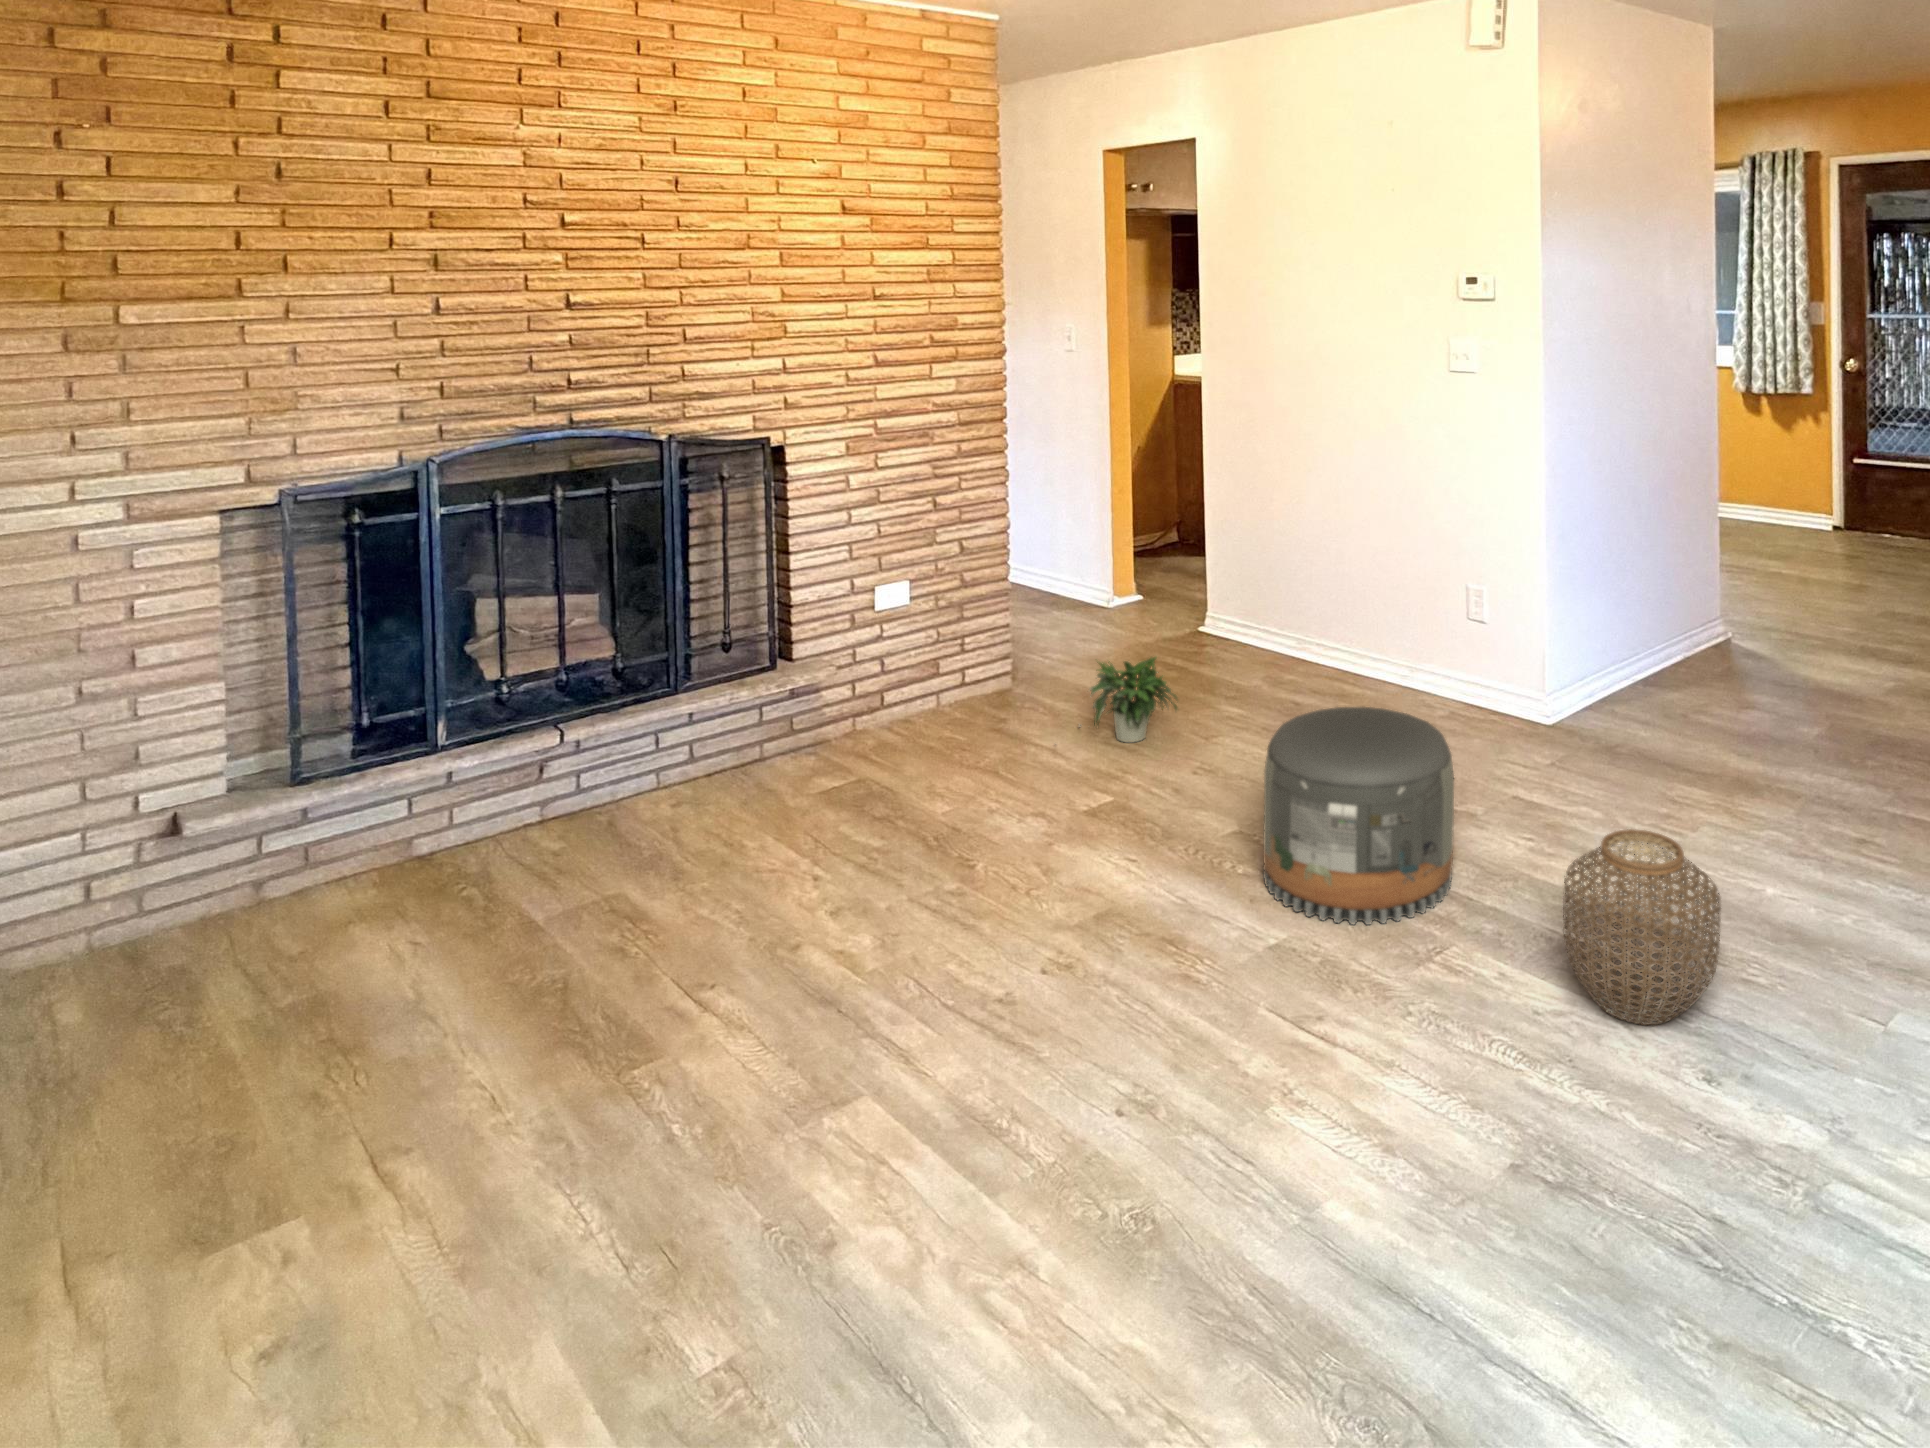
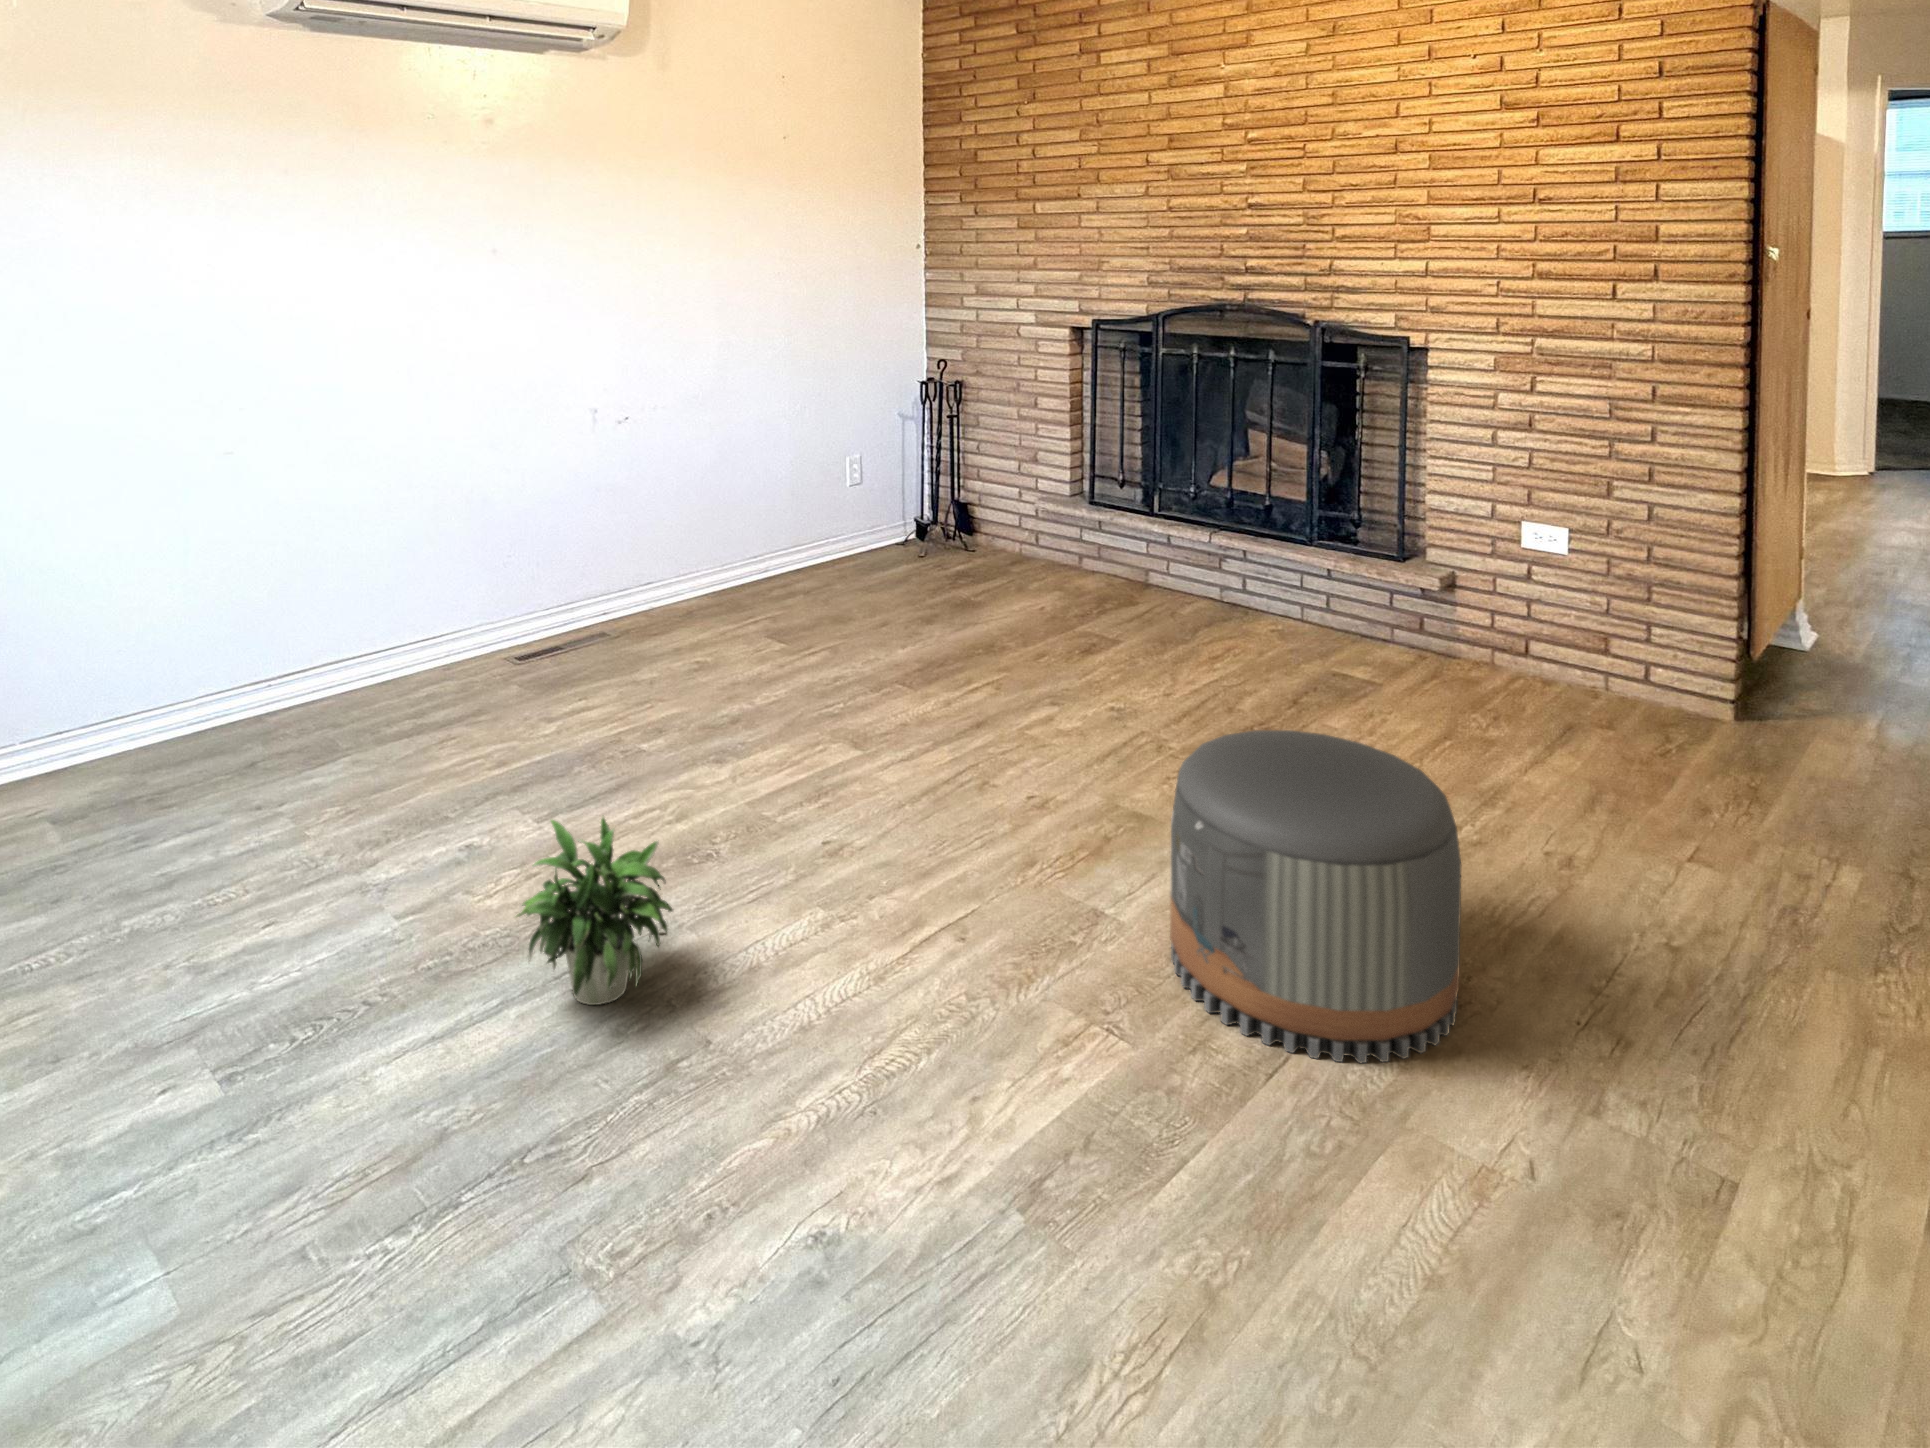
potted plant: present [1079,657,1177,742] -> present [517,818,673,1005]
woven basket: present [1563,829,1721,1025] -> none [905,940,1145,1263]

